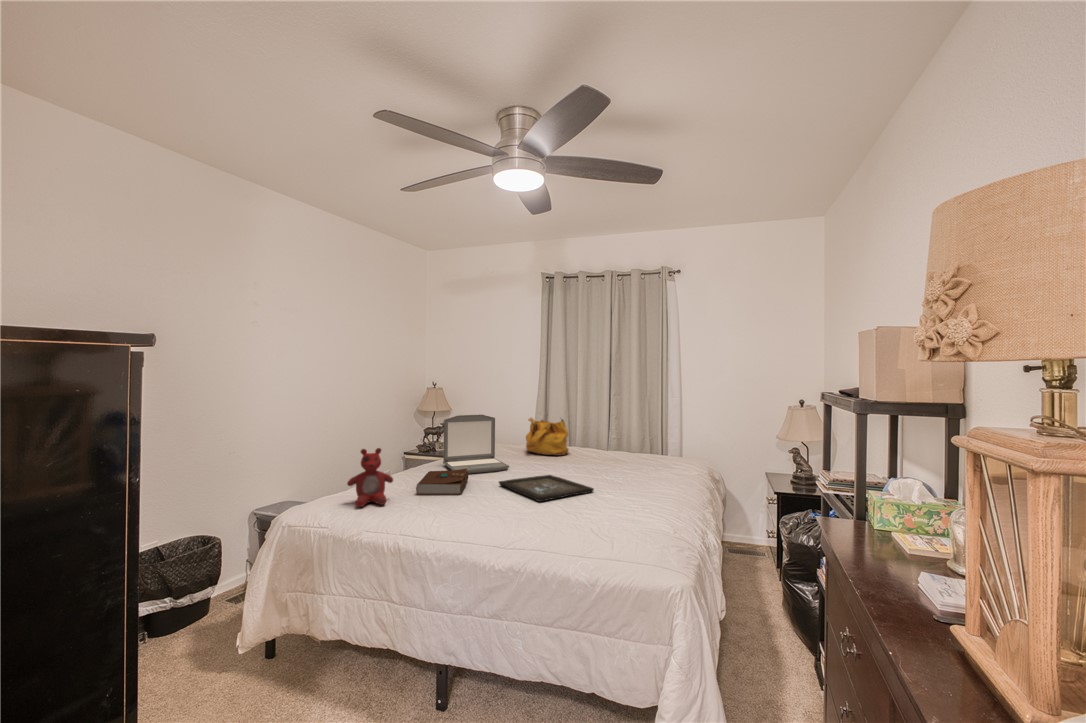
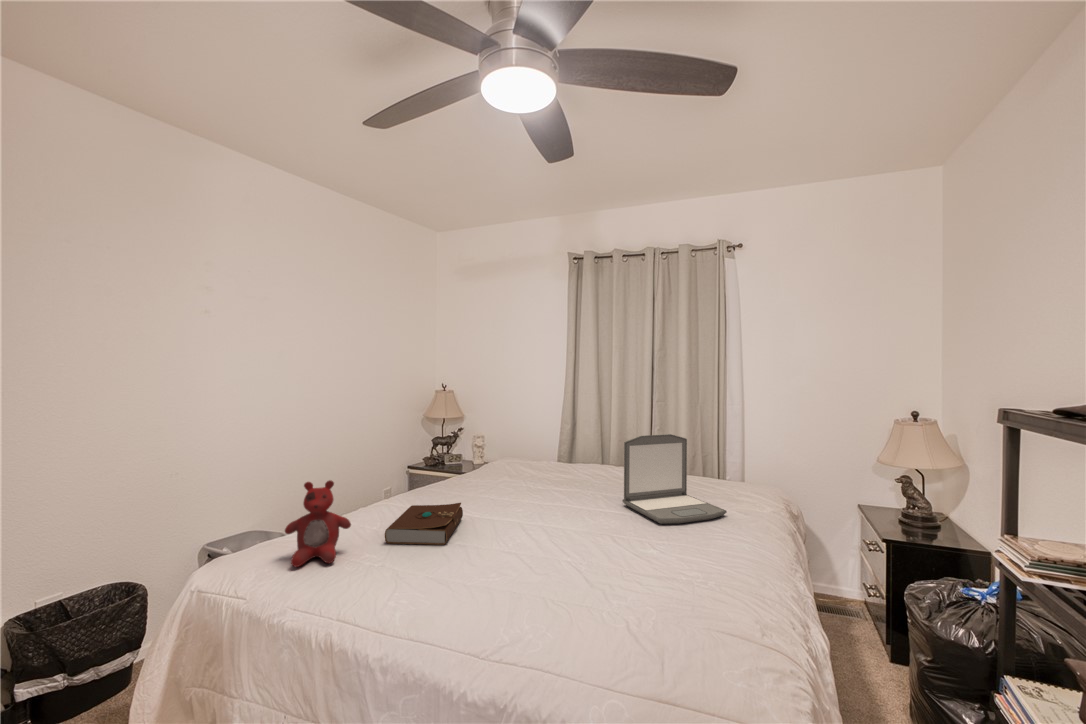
laptop: present [443,415,509,474] -> present [622,434,727,524]
handbag: present [526,418,568,456] -> none [547,429,600,479]
tray: present [499,475,594,502] -> none [501,512,632,564]

